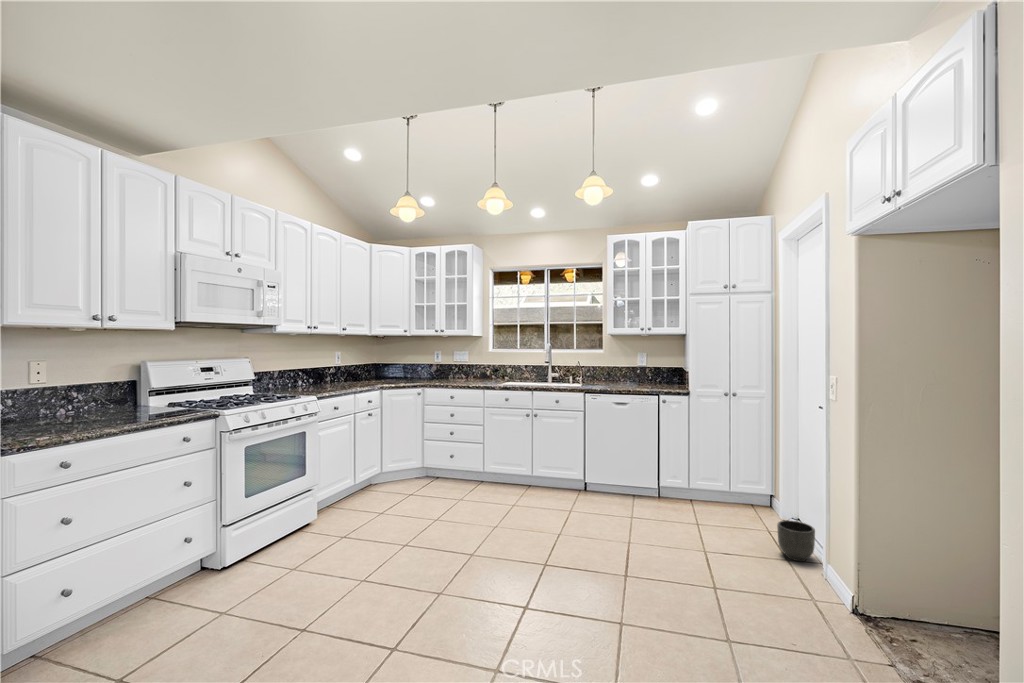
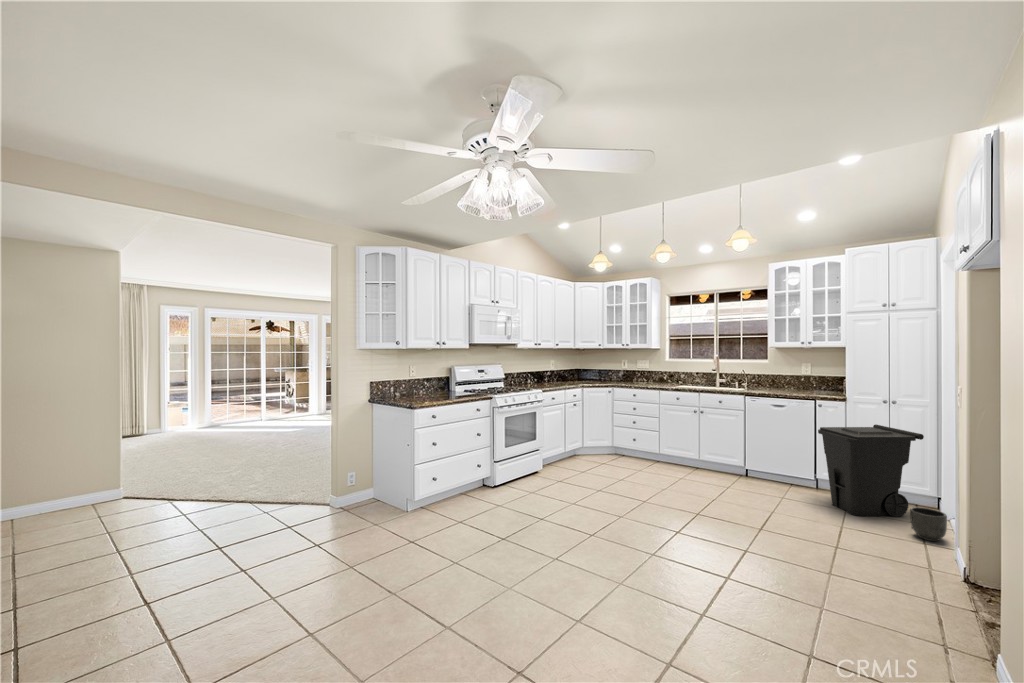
trash can: none [671,421,778,535] -> present [818,425,924,517]

